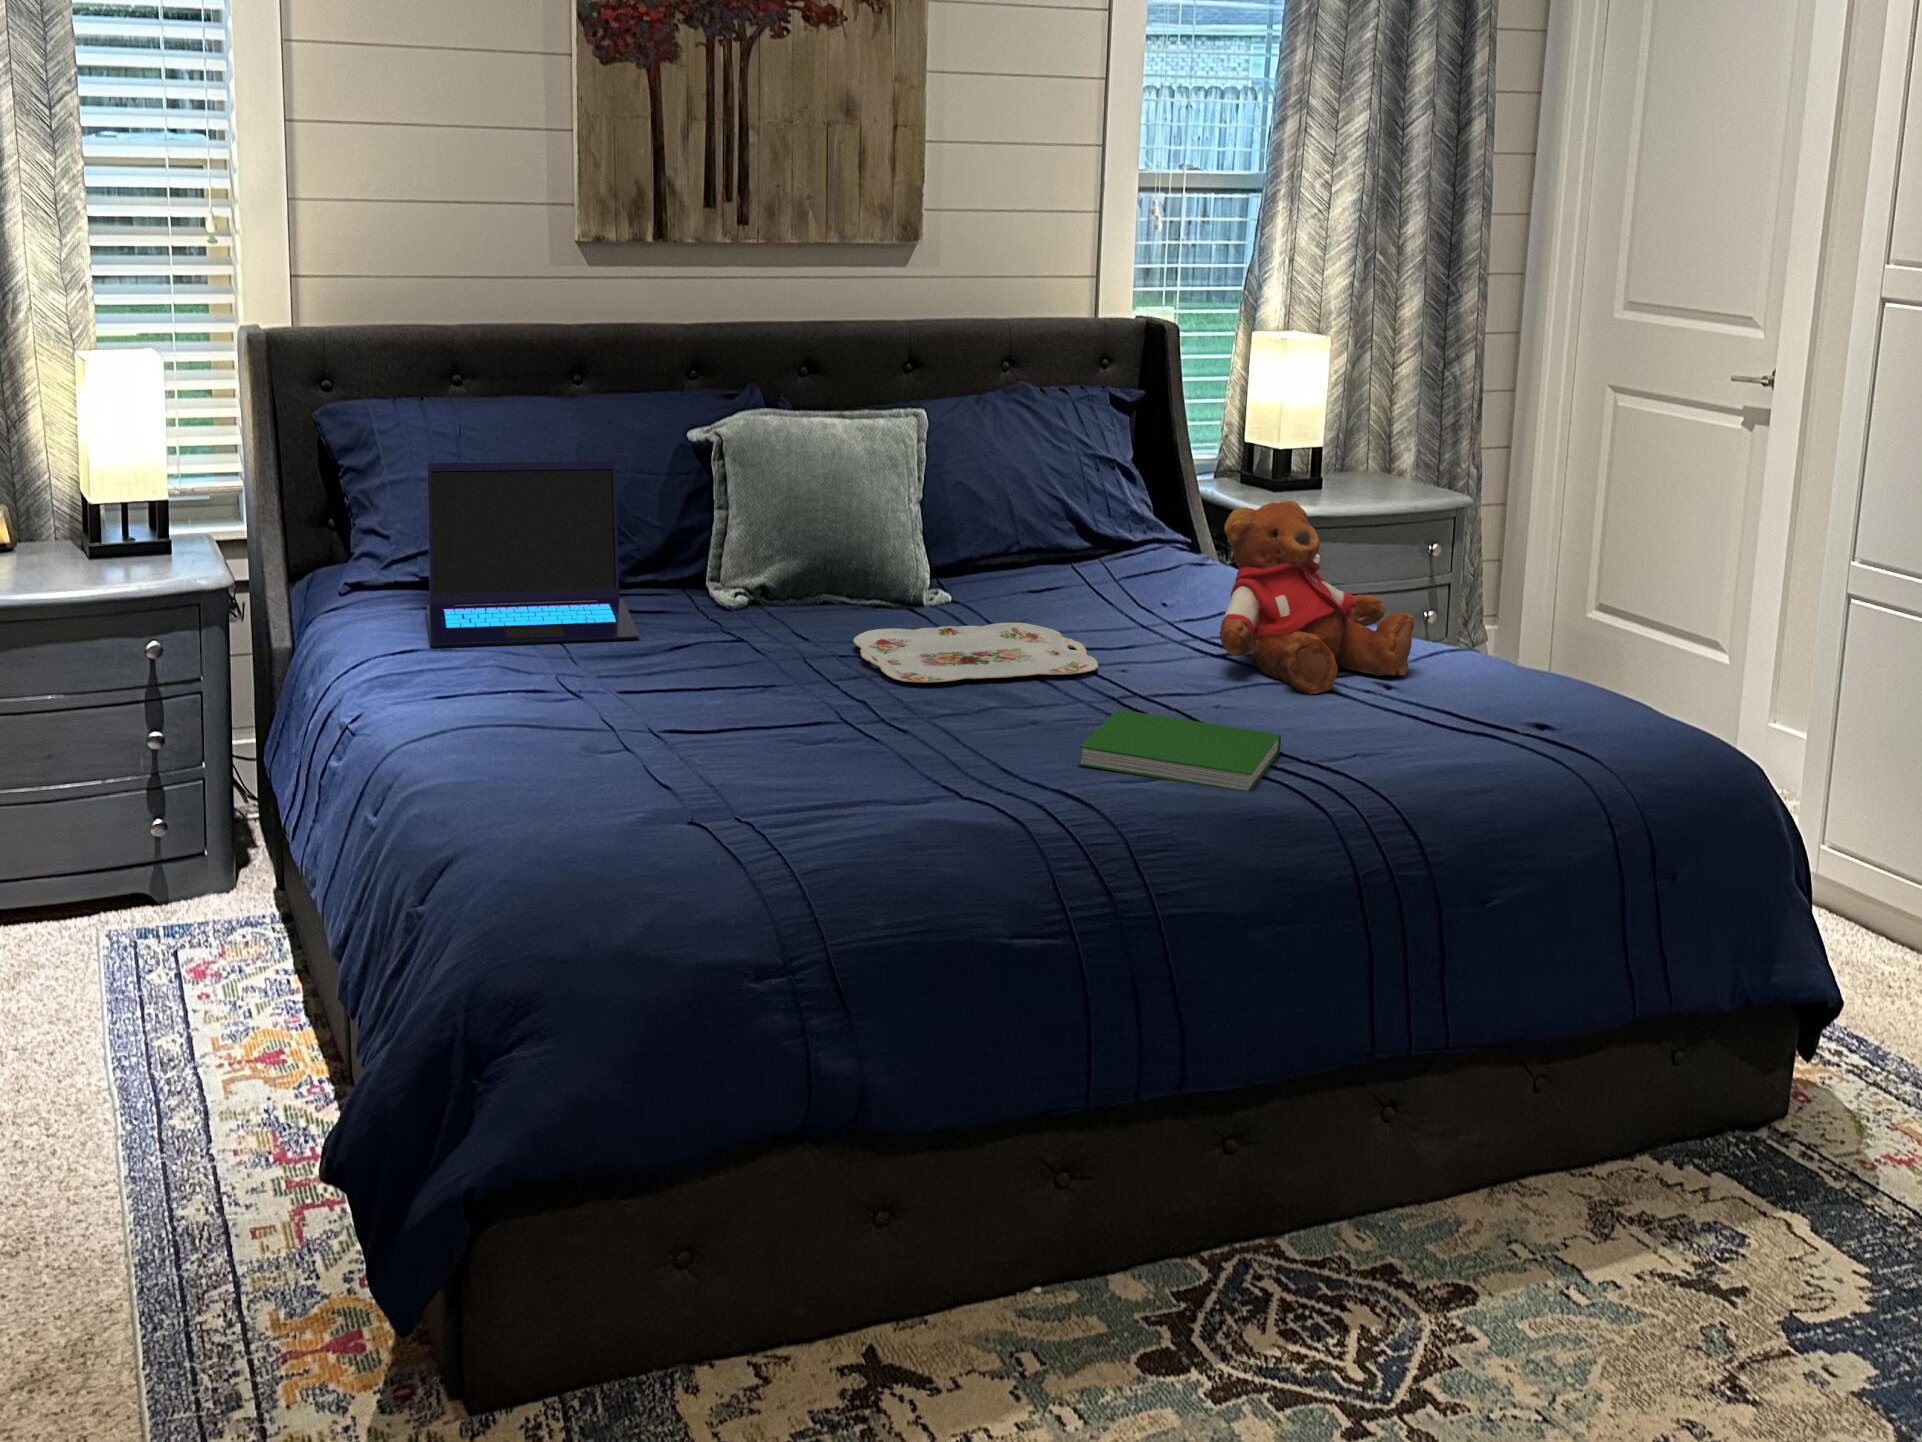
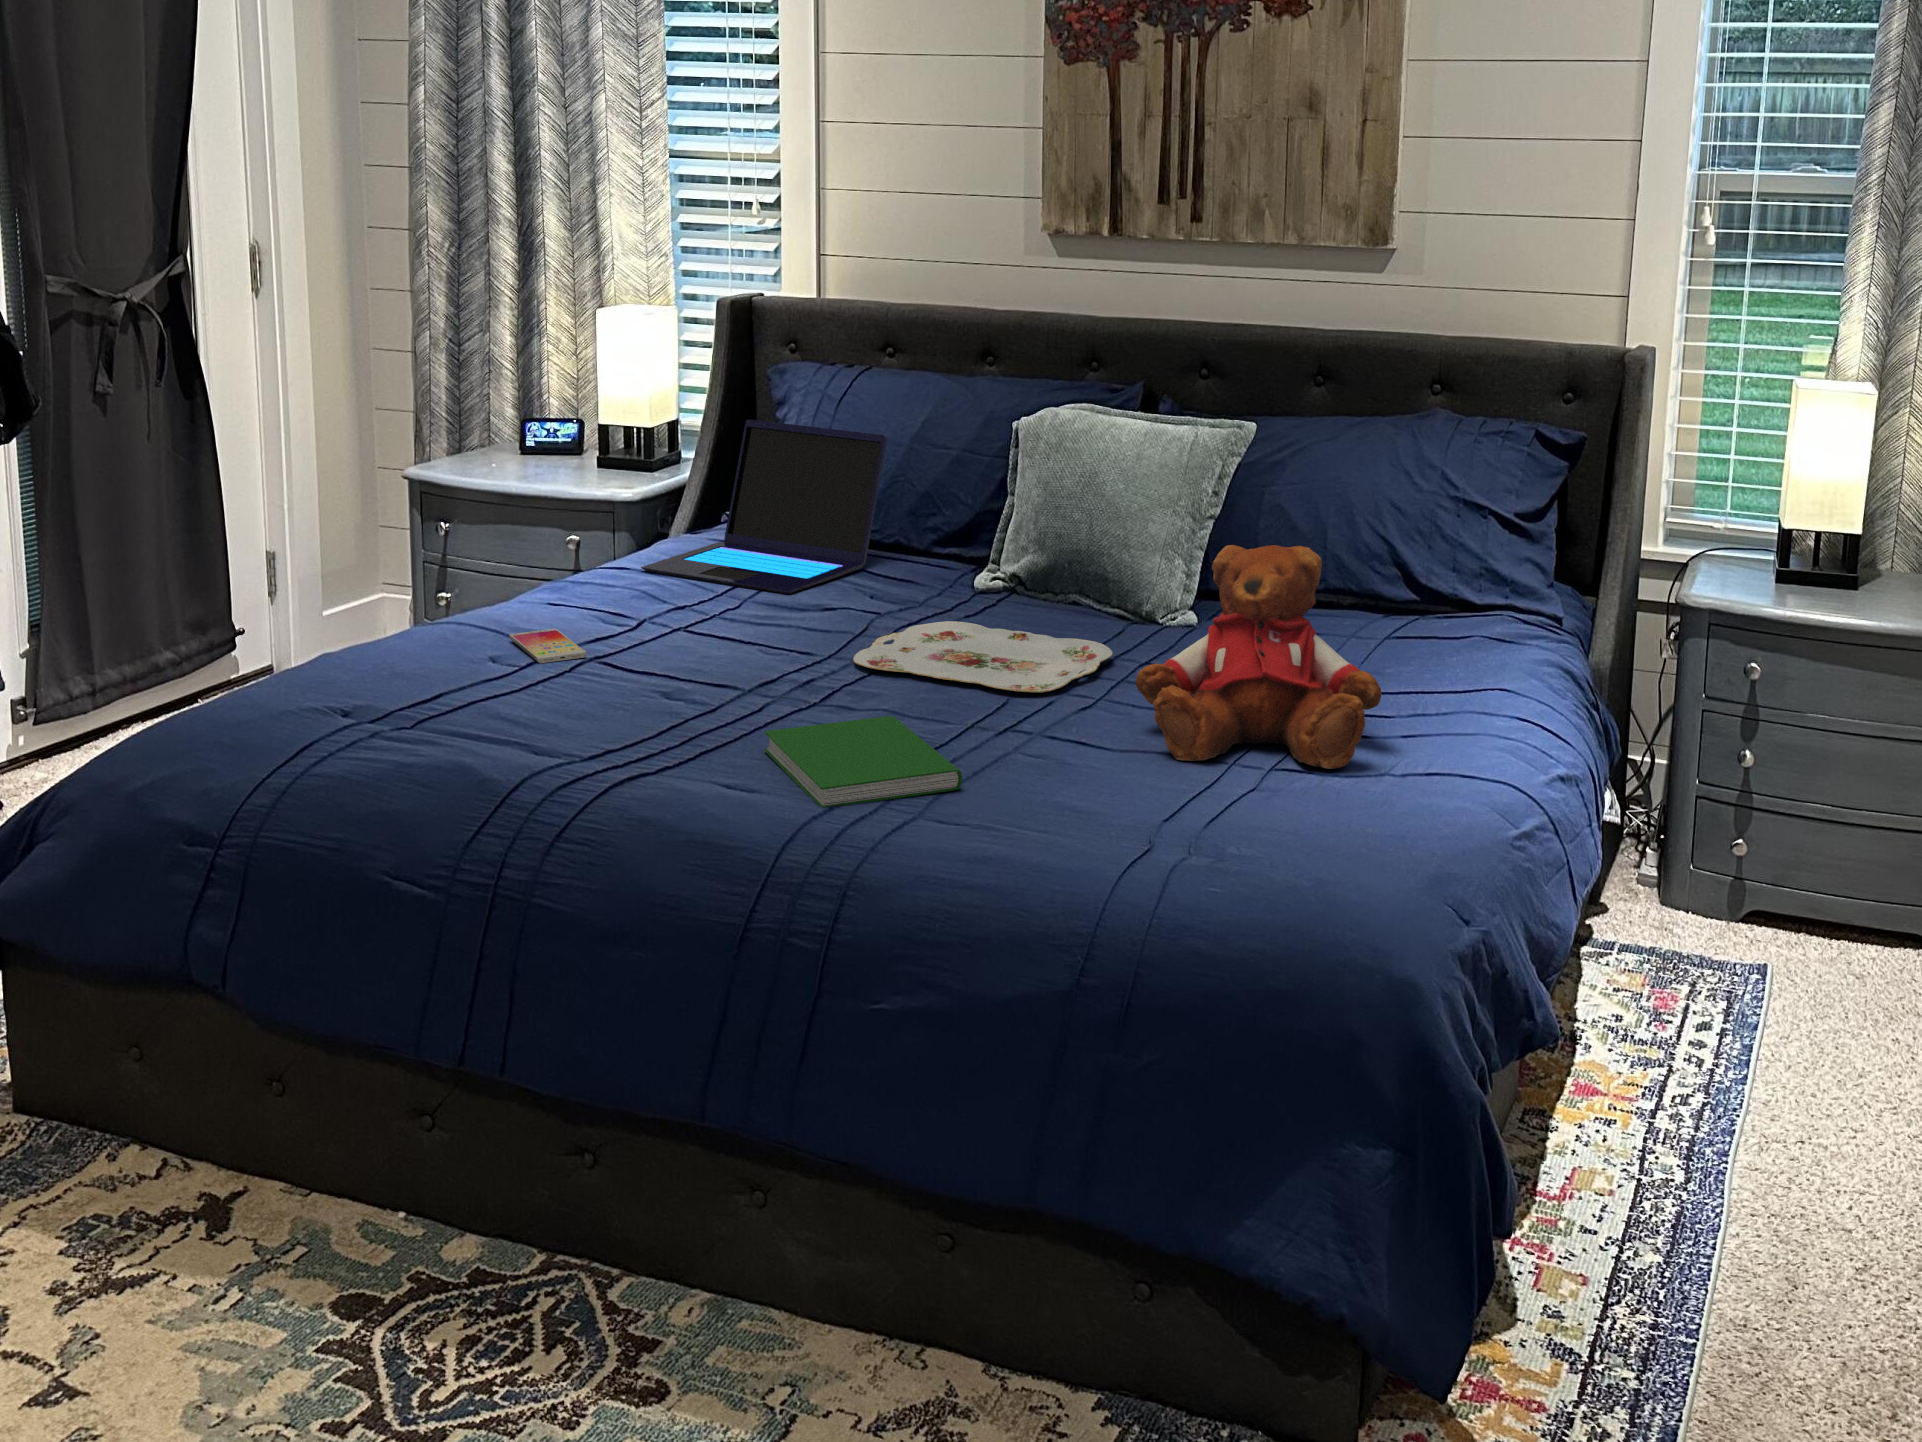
smartphone: none [556,714,677,749] -> present [509,628,586,663]

